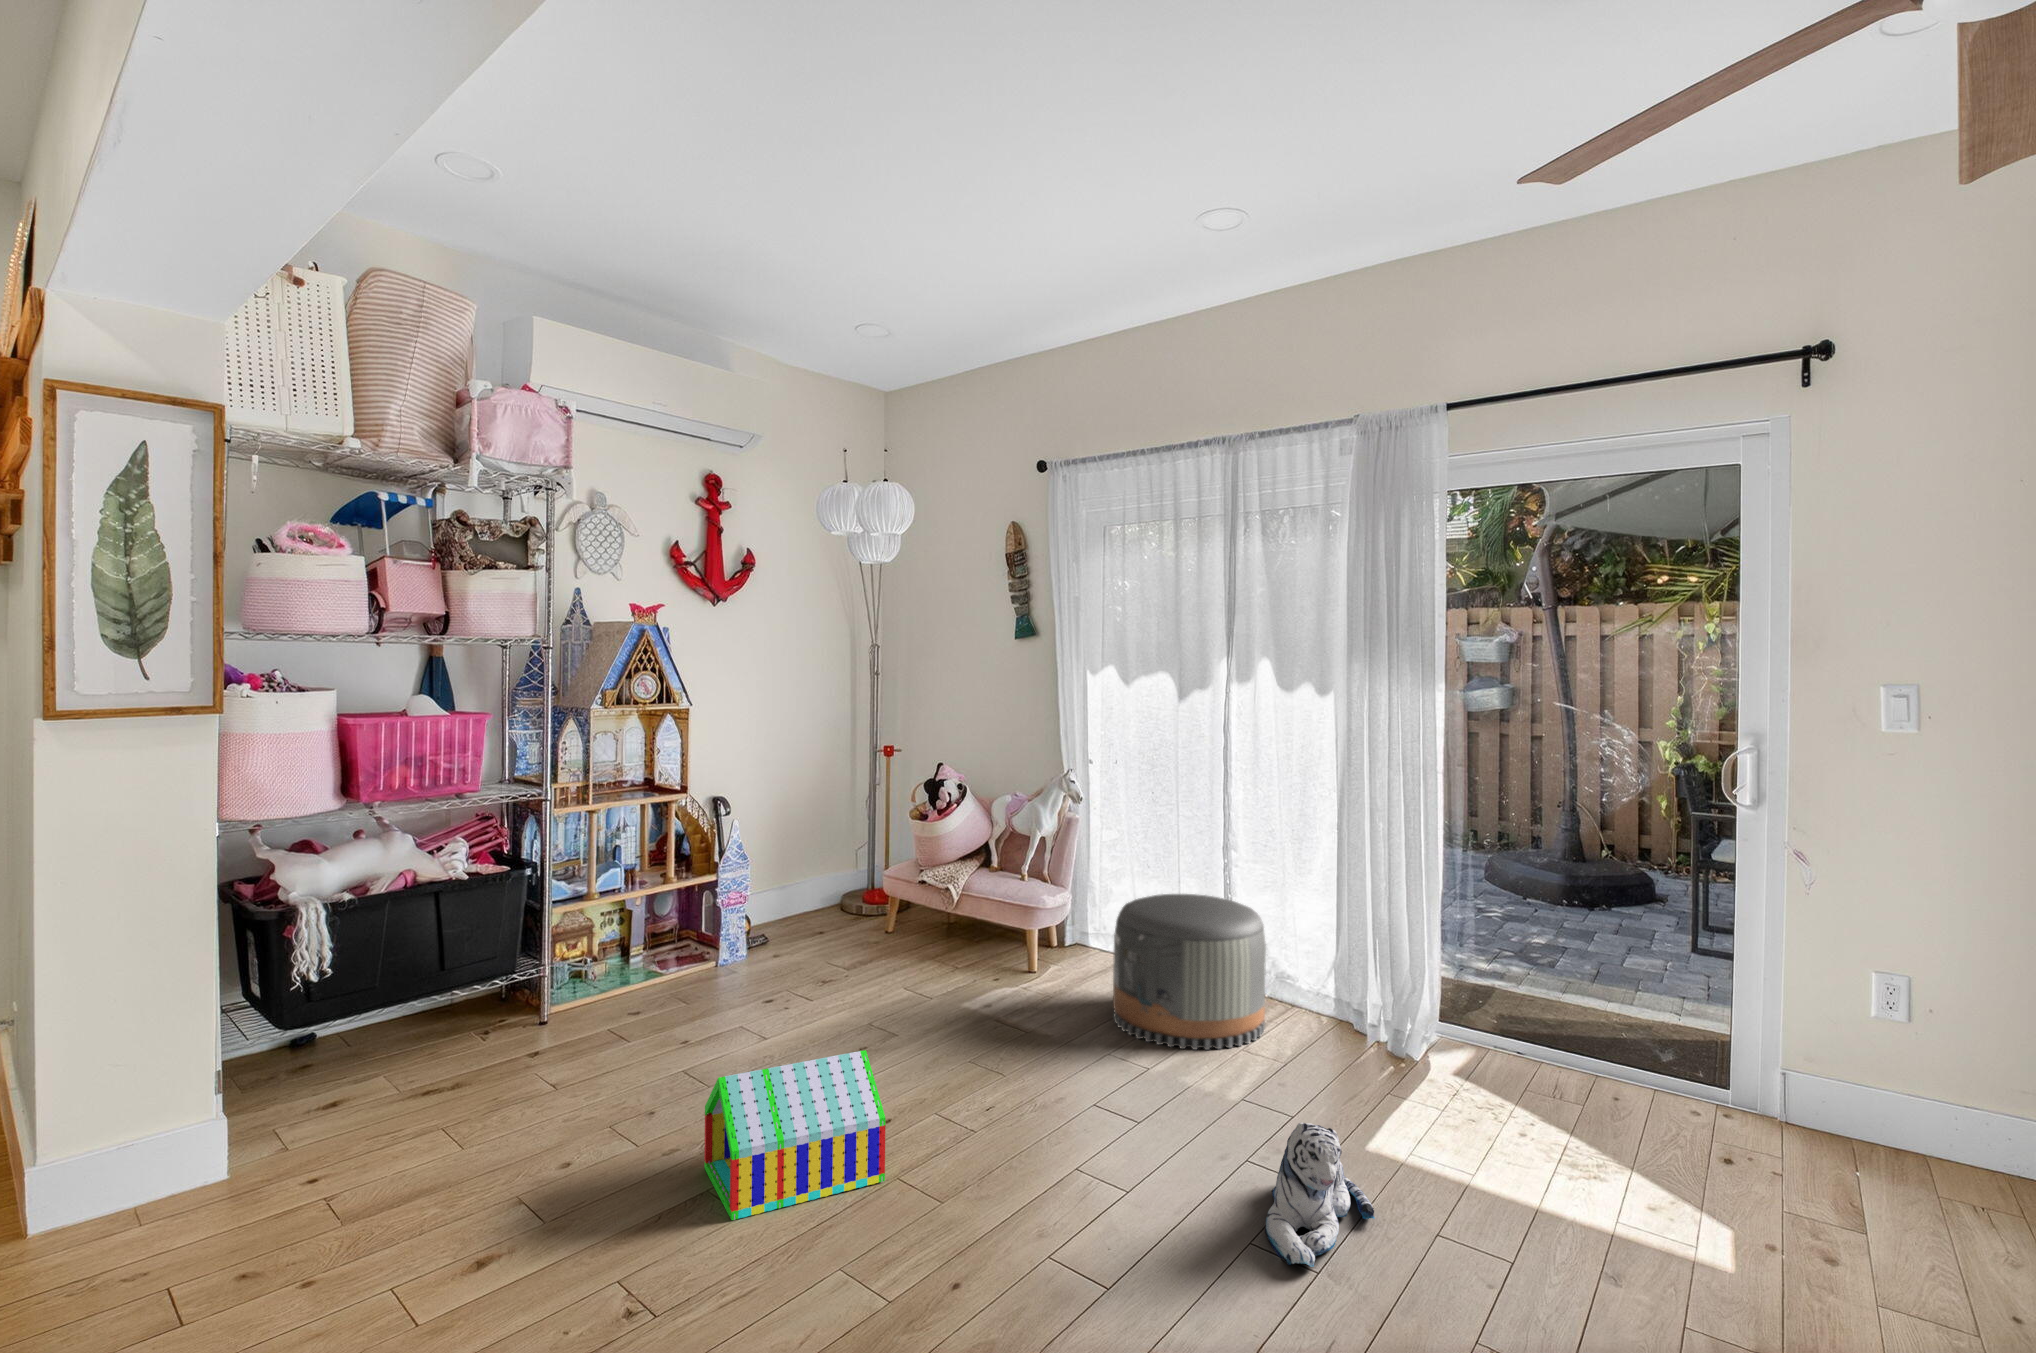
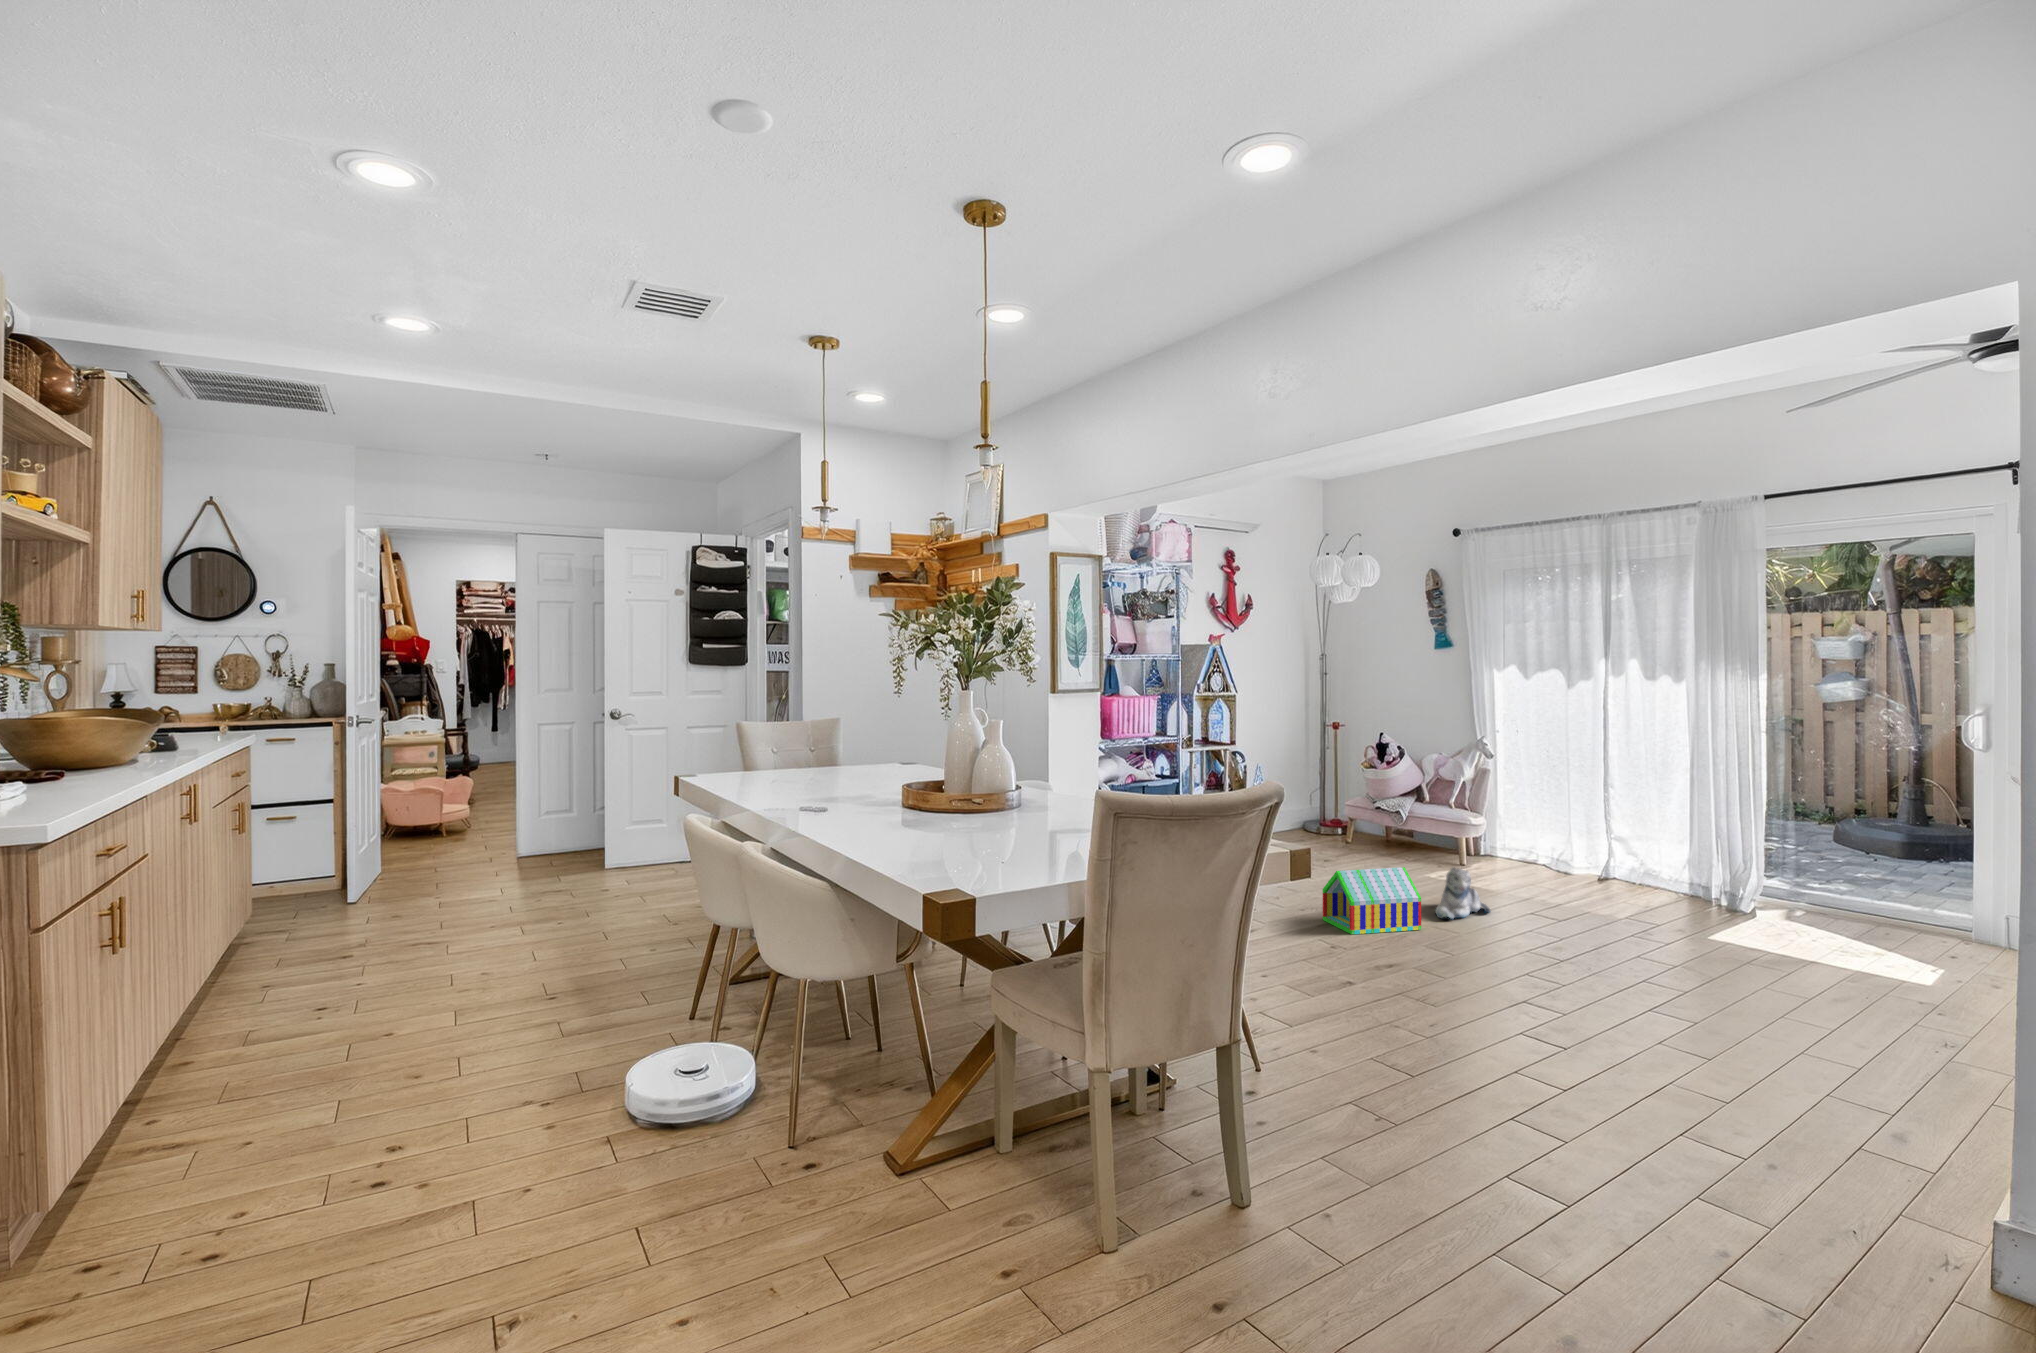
pouf: present [1113,894,1266,1050] -> none [1528,812,1637,902]
plush toy: present [1265,1122,1374,1267] -> present [1435,868,1490,919]

